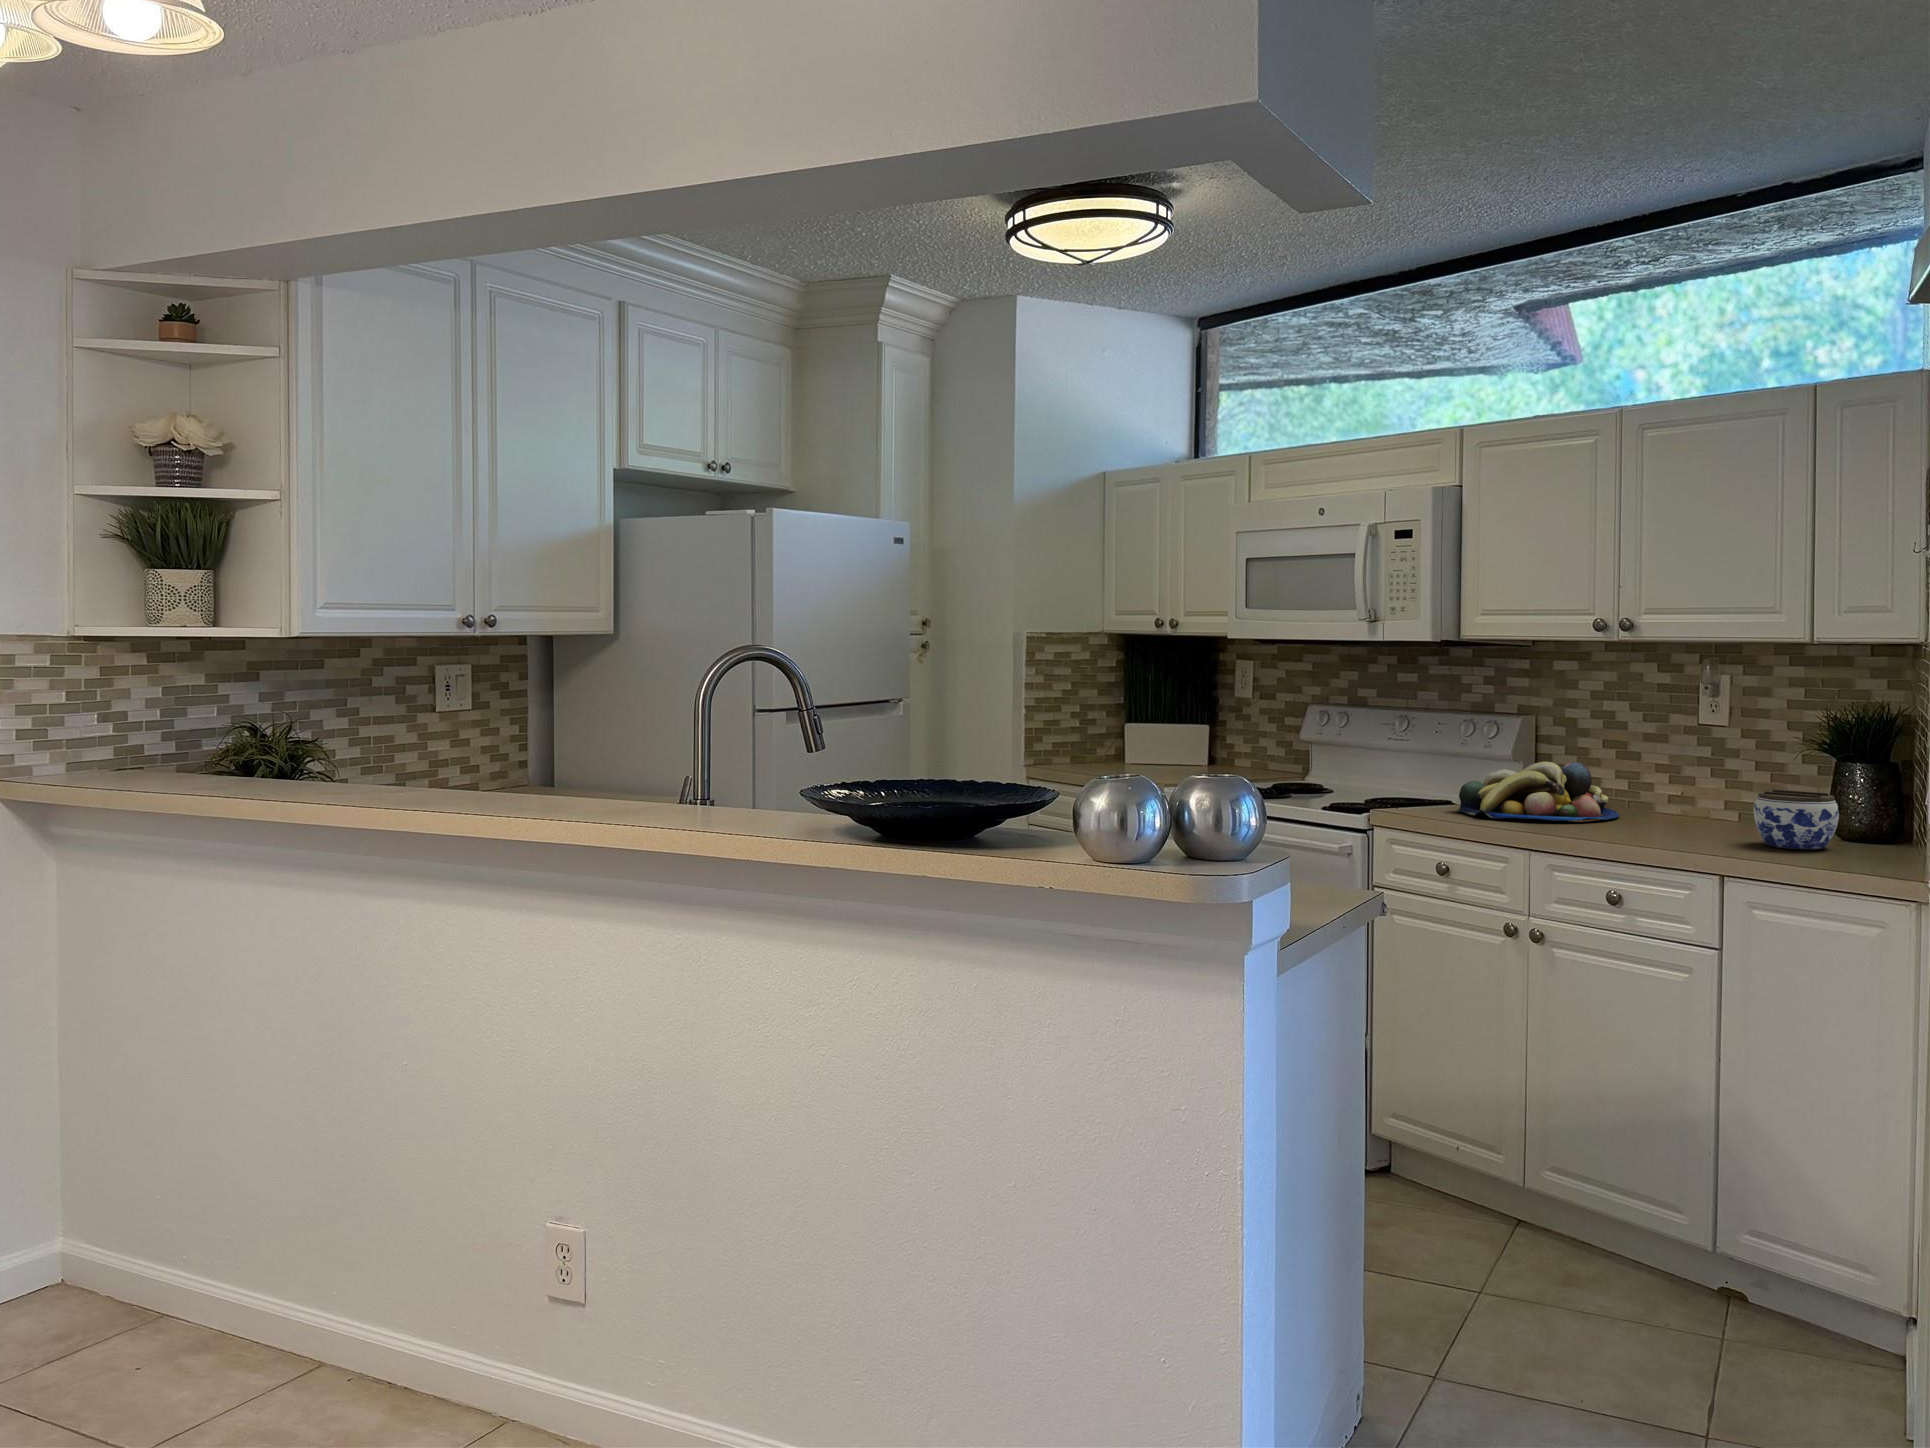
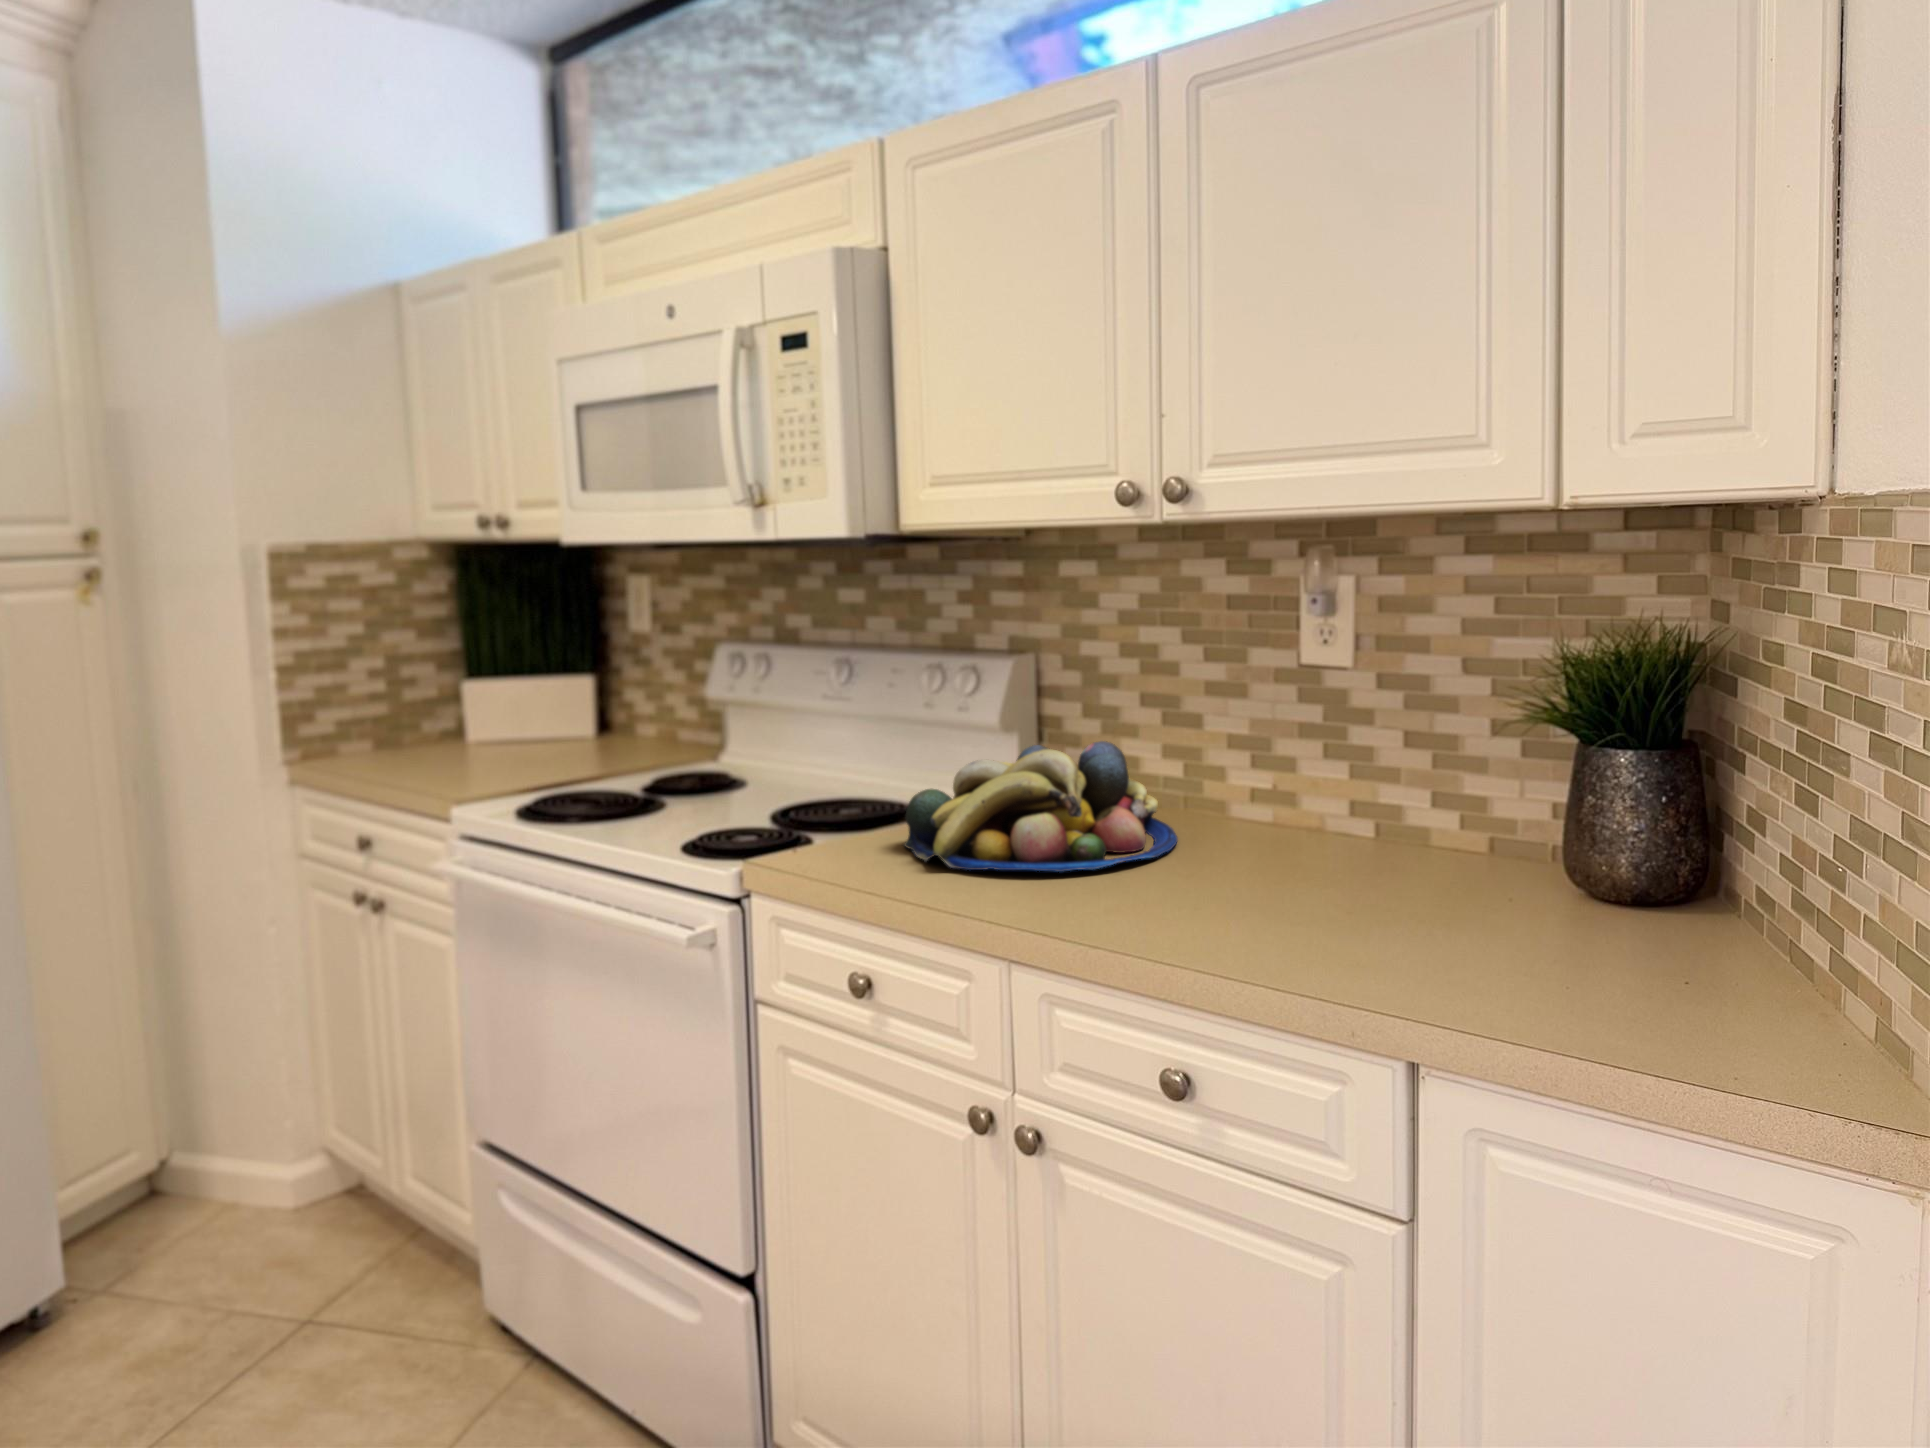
jar: present [1754,790,1839,849] -> none [1437,816,1608,953]

